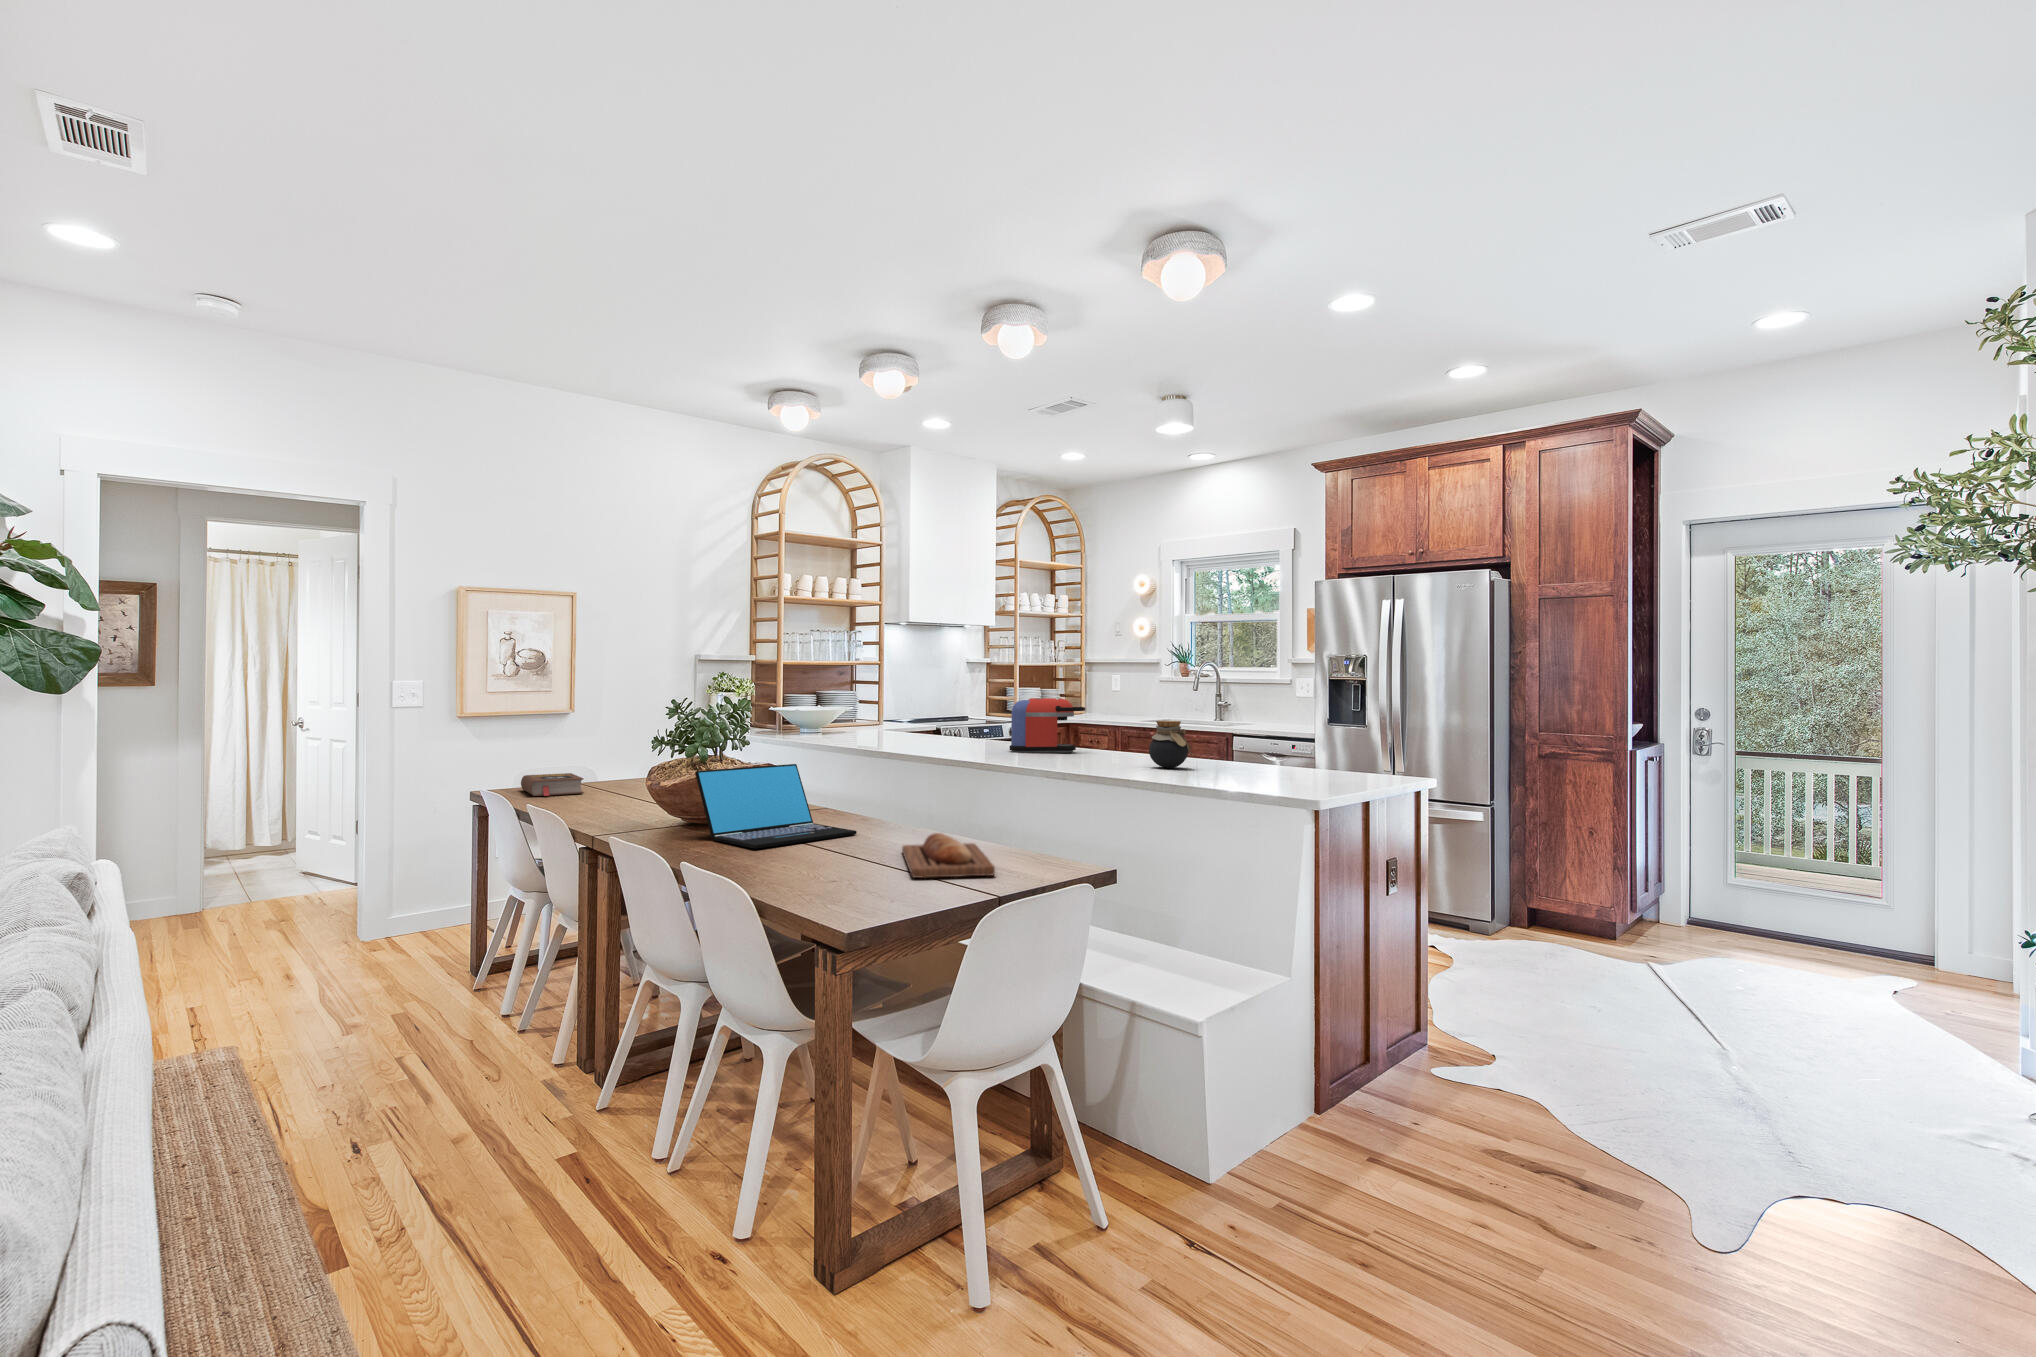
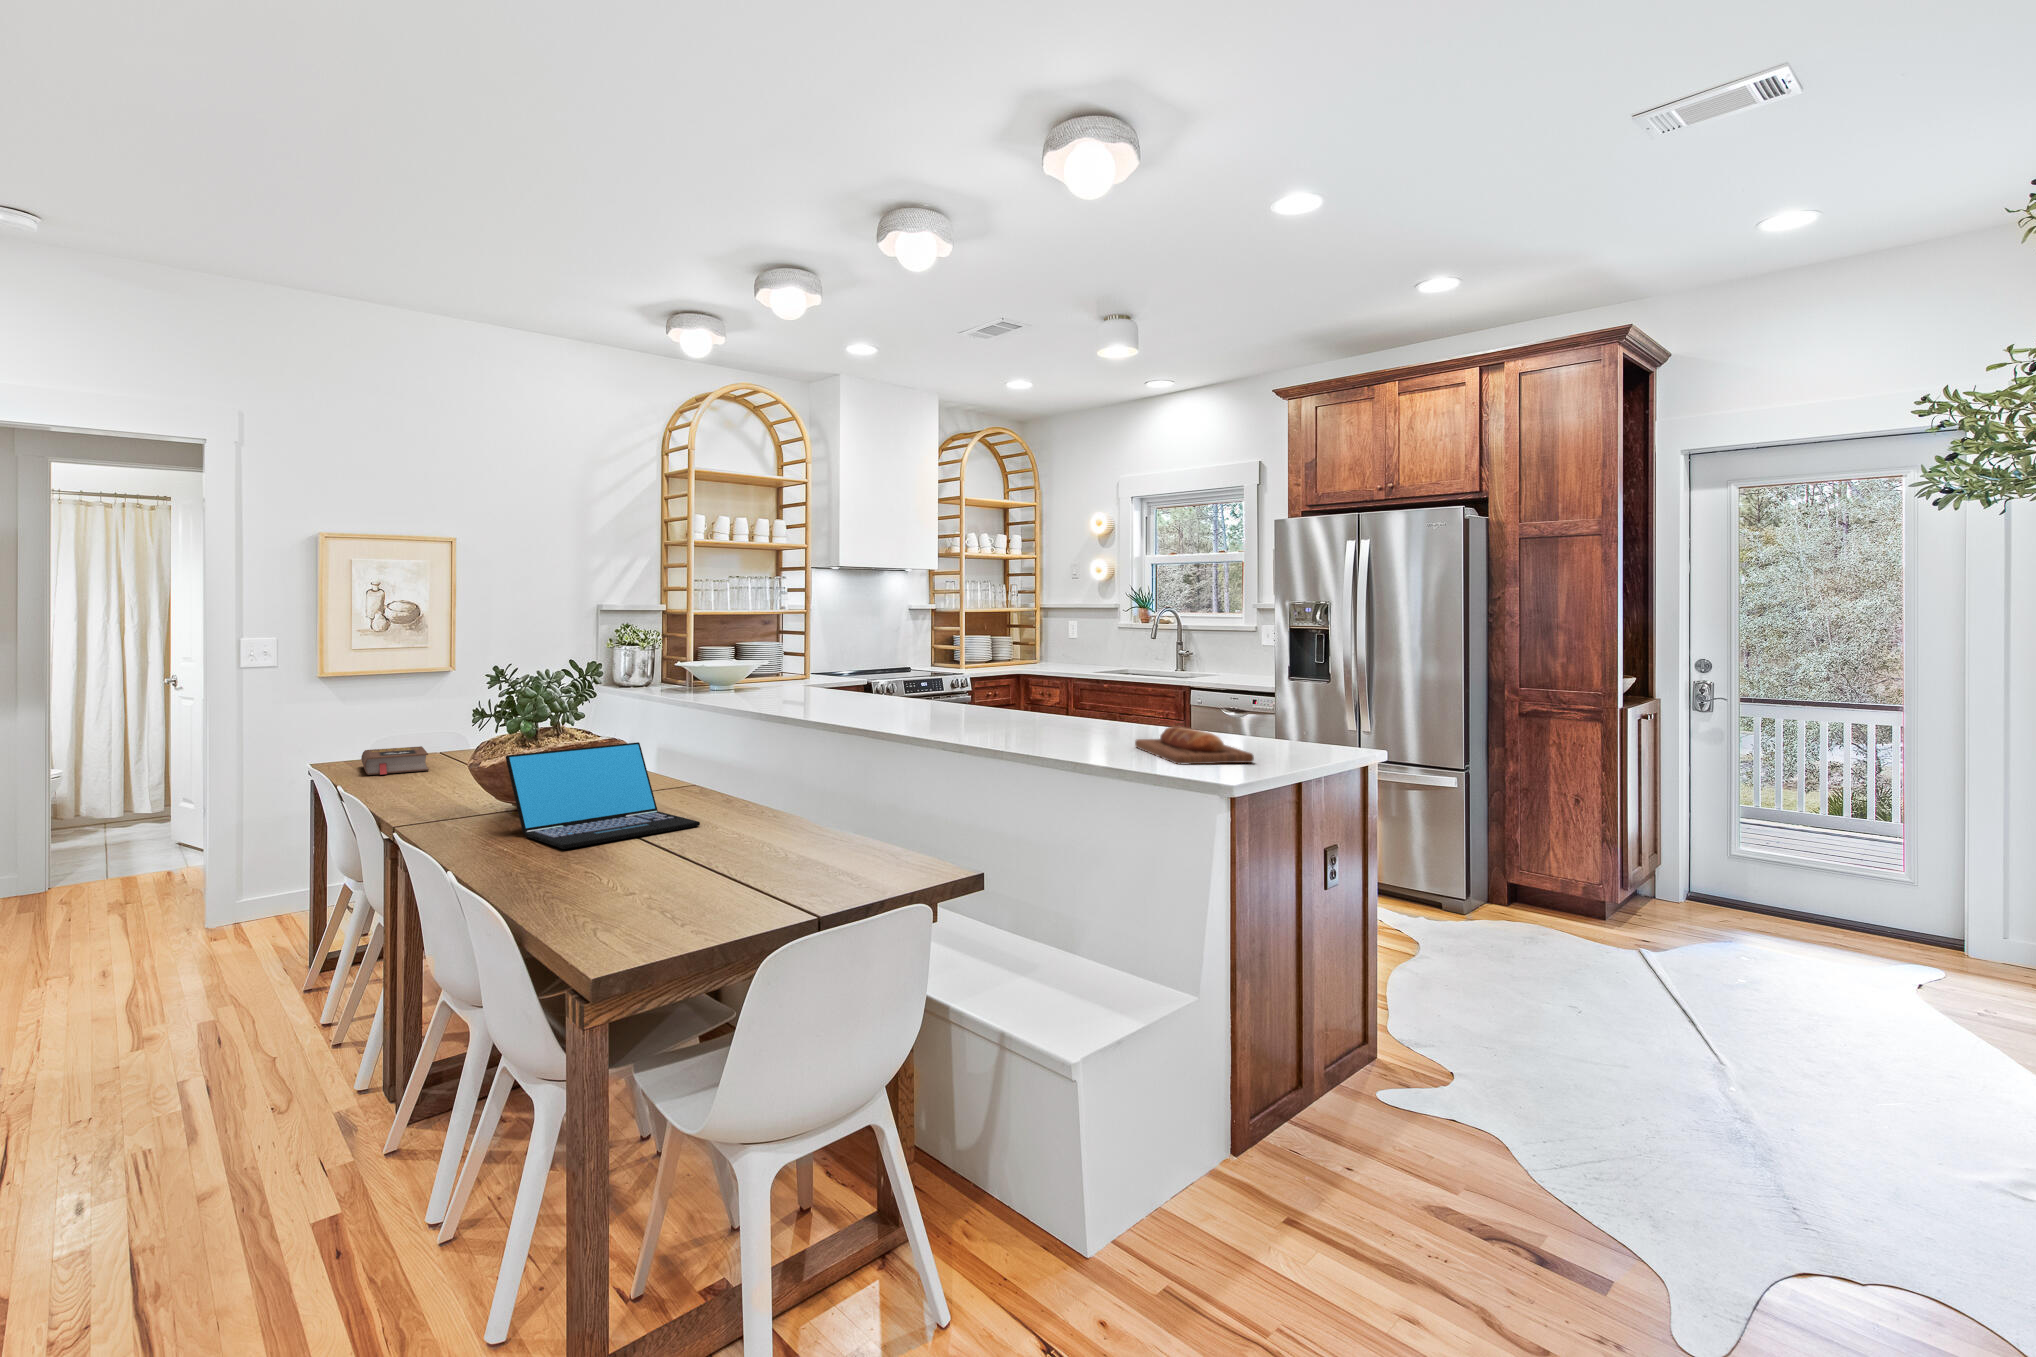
coffee maker: present [1009,698,1085,753] -> none [909,659,996,721]
jar: present [1149,721,1192,768] -> none [1049,688,1097,743]
bread loaf: present [902,833,995,878] -> present [1135,726,1254,765]

